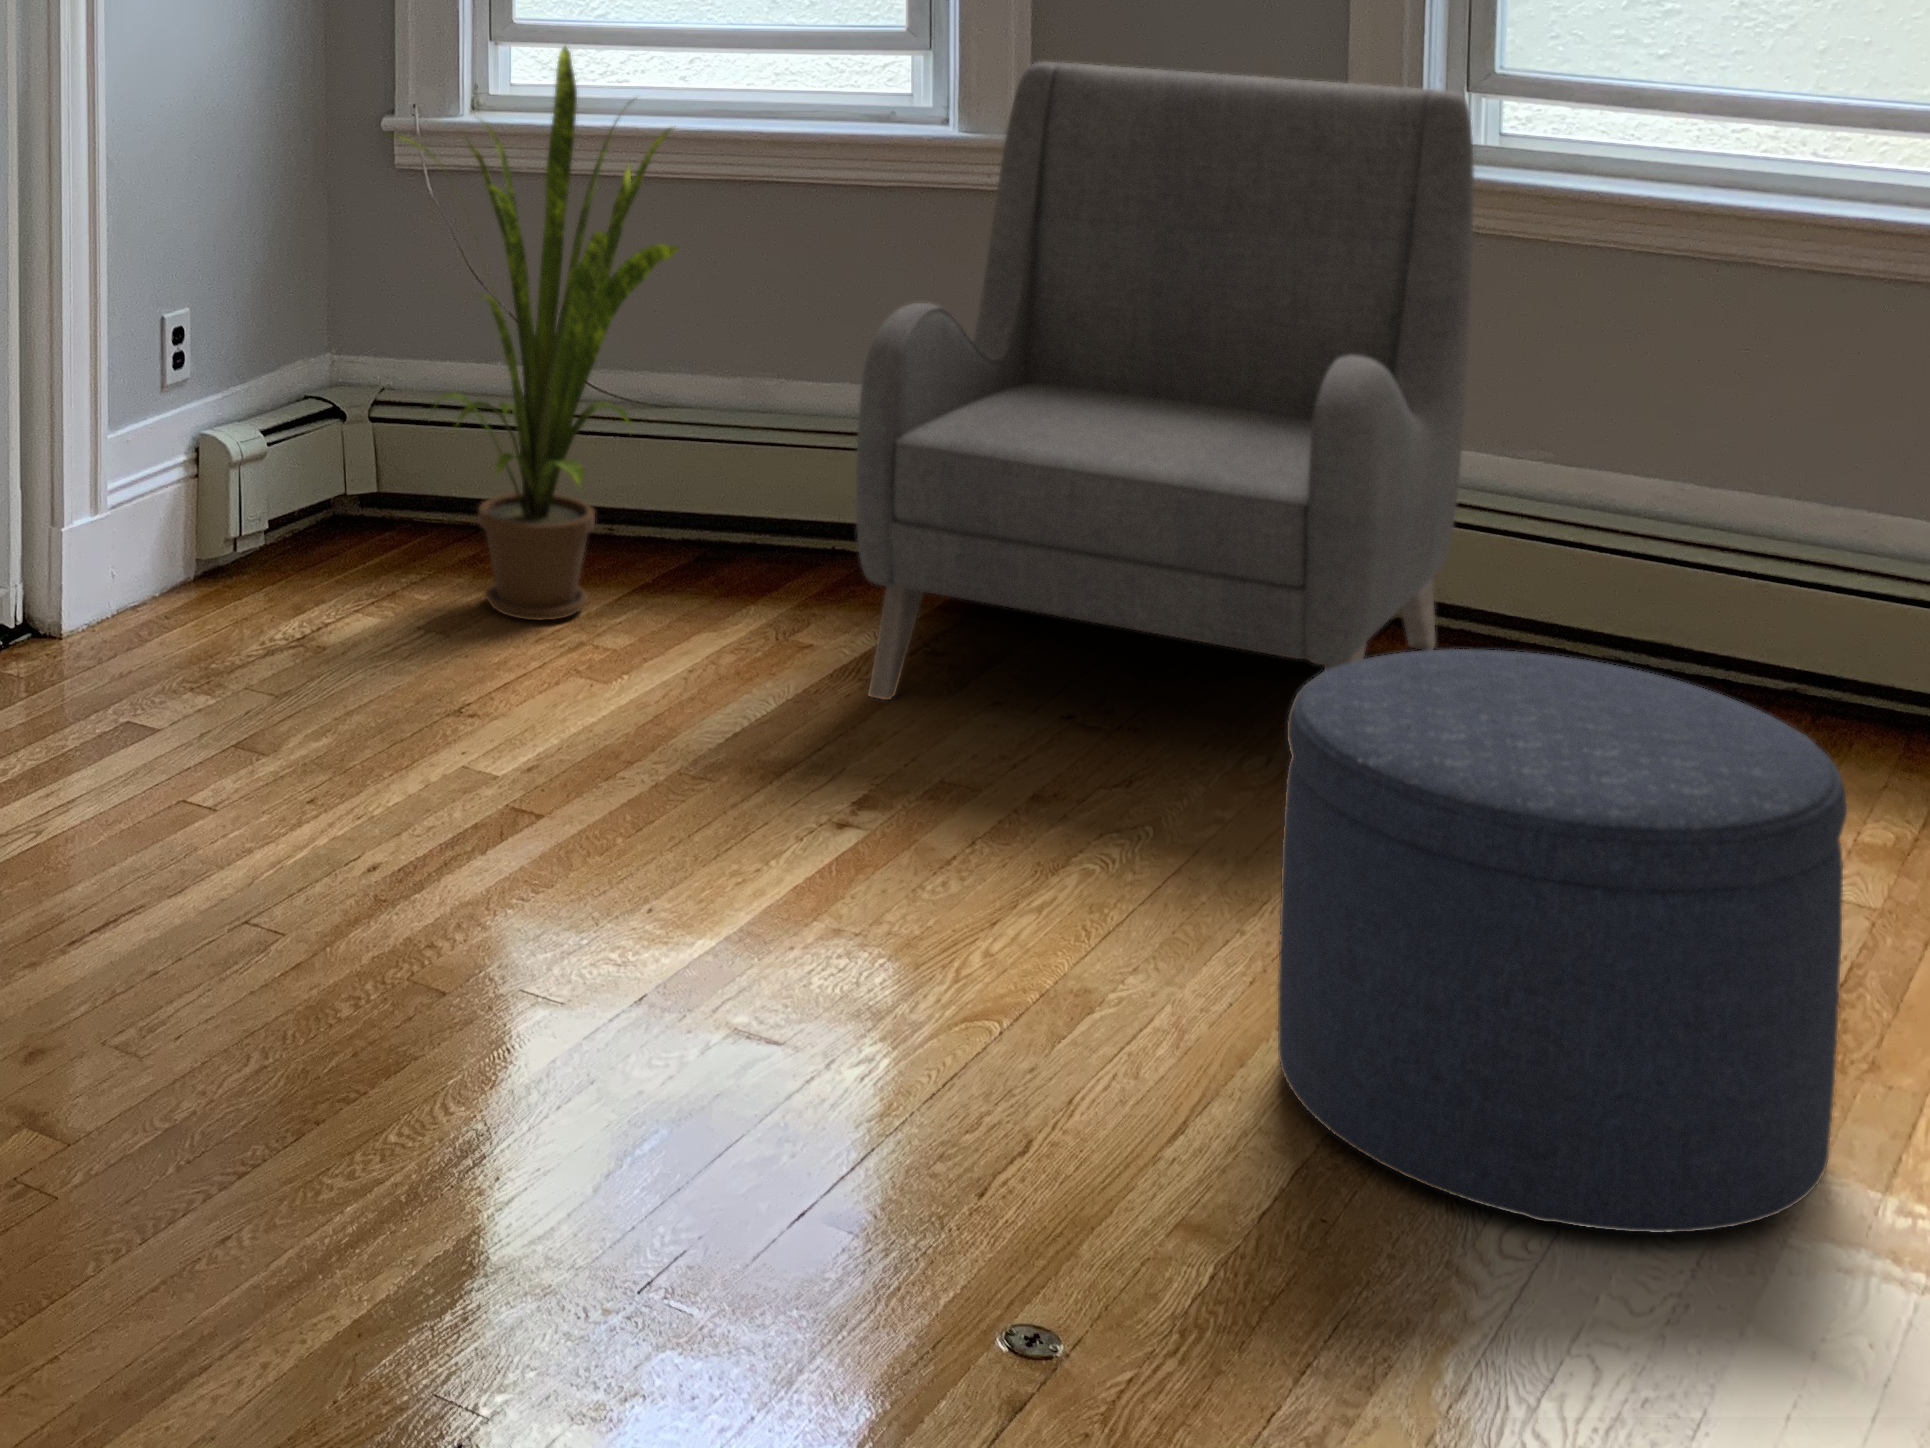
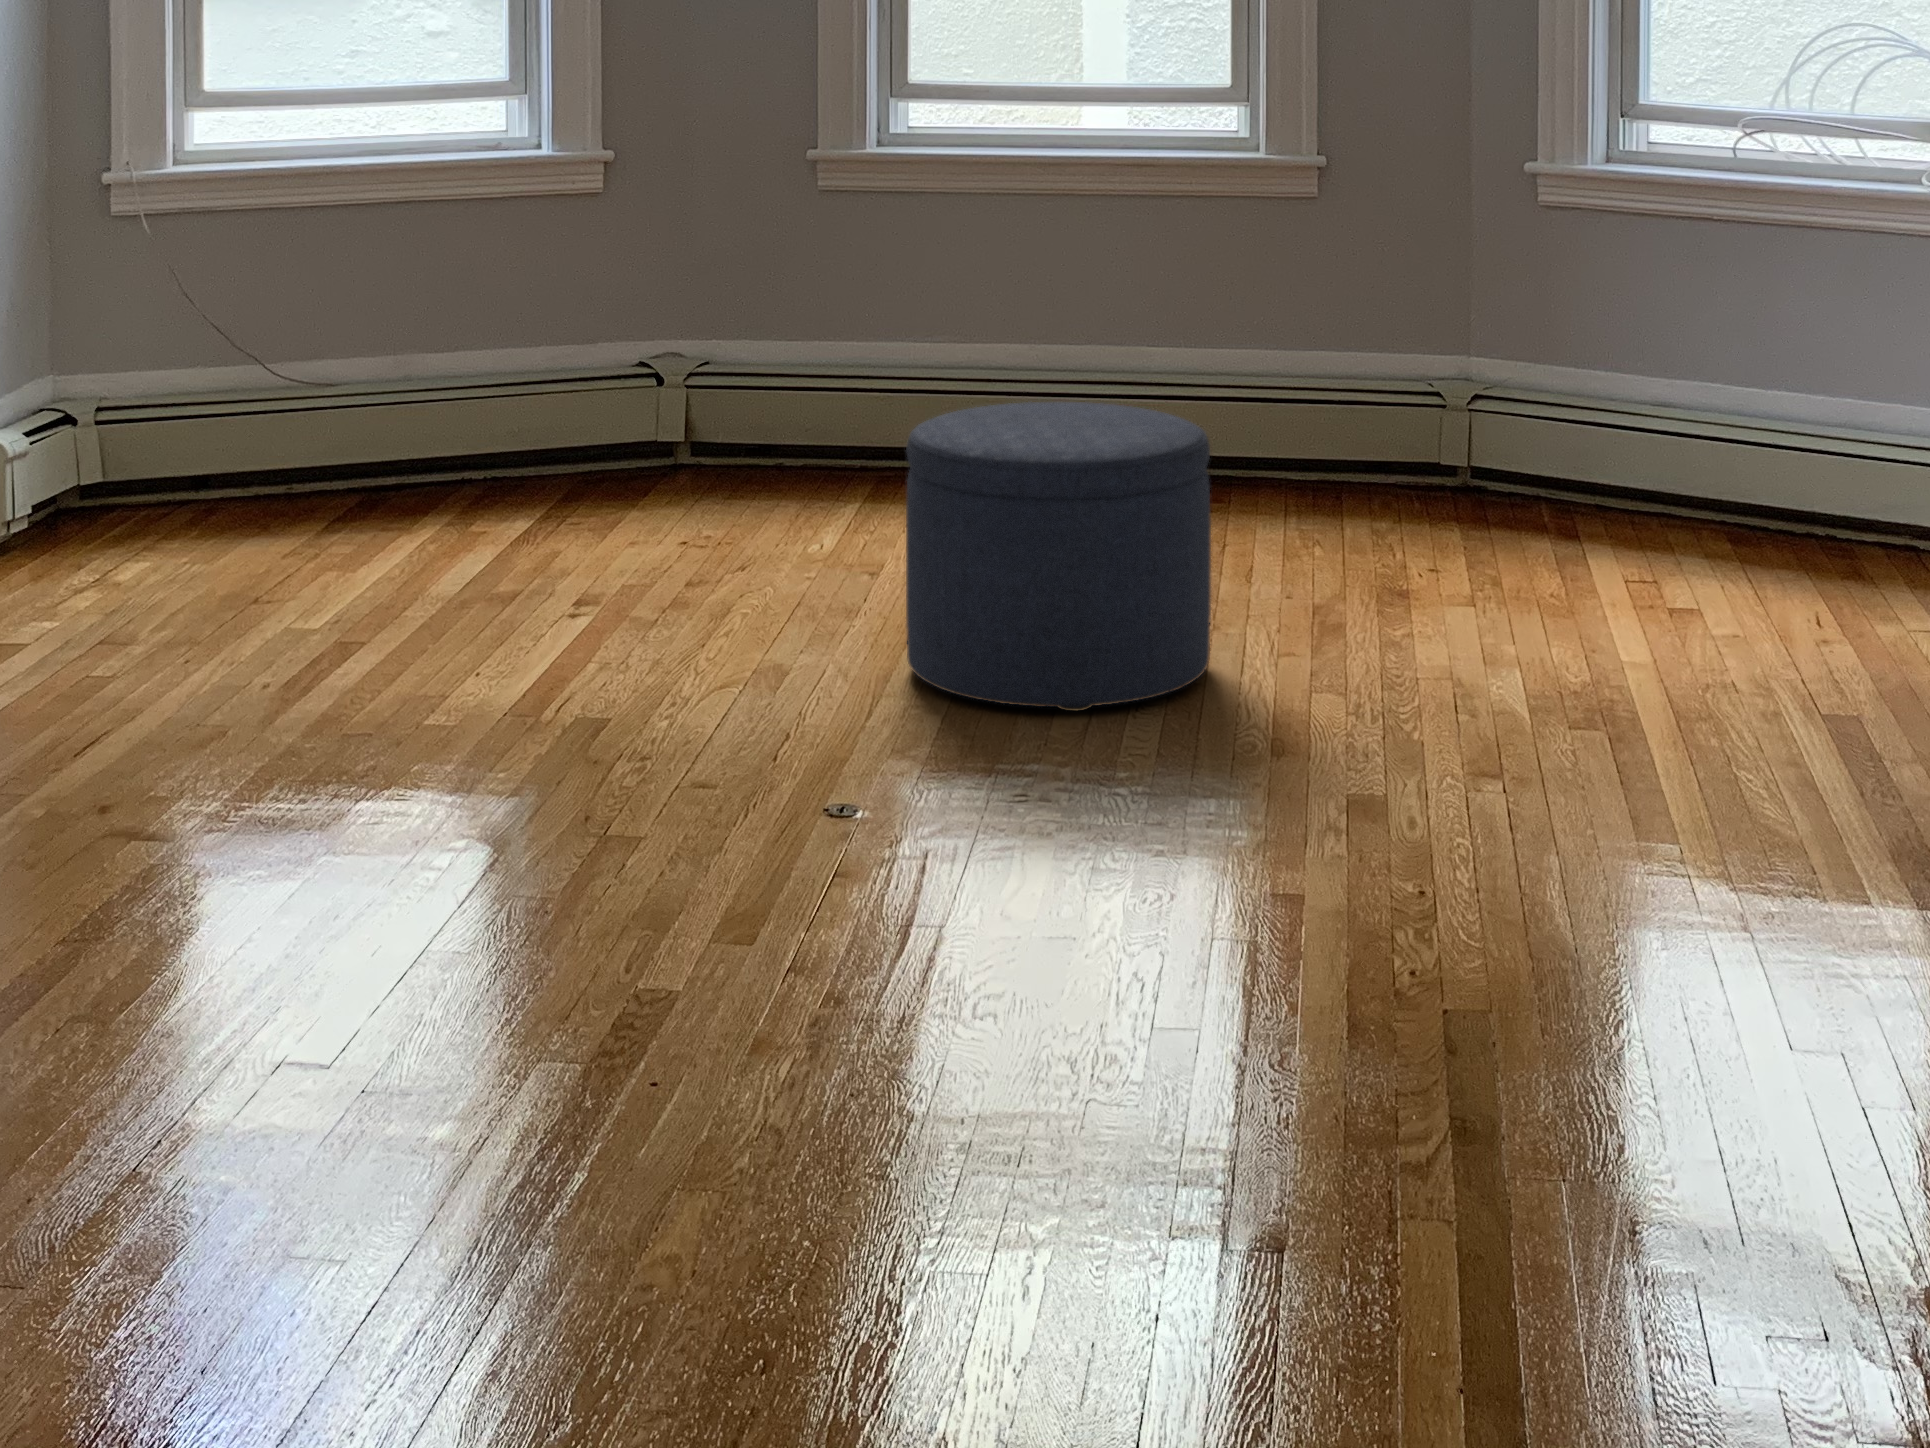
house plant: present [384,46,678,620] -> none [131,100,381,548]
armchair: present [856,62,1474,700] -> none [534,97,908,556]

